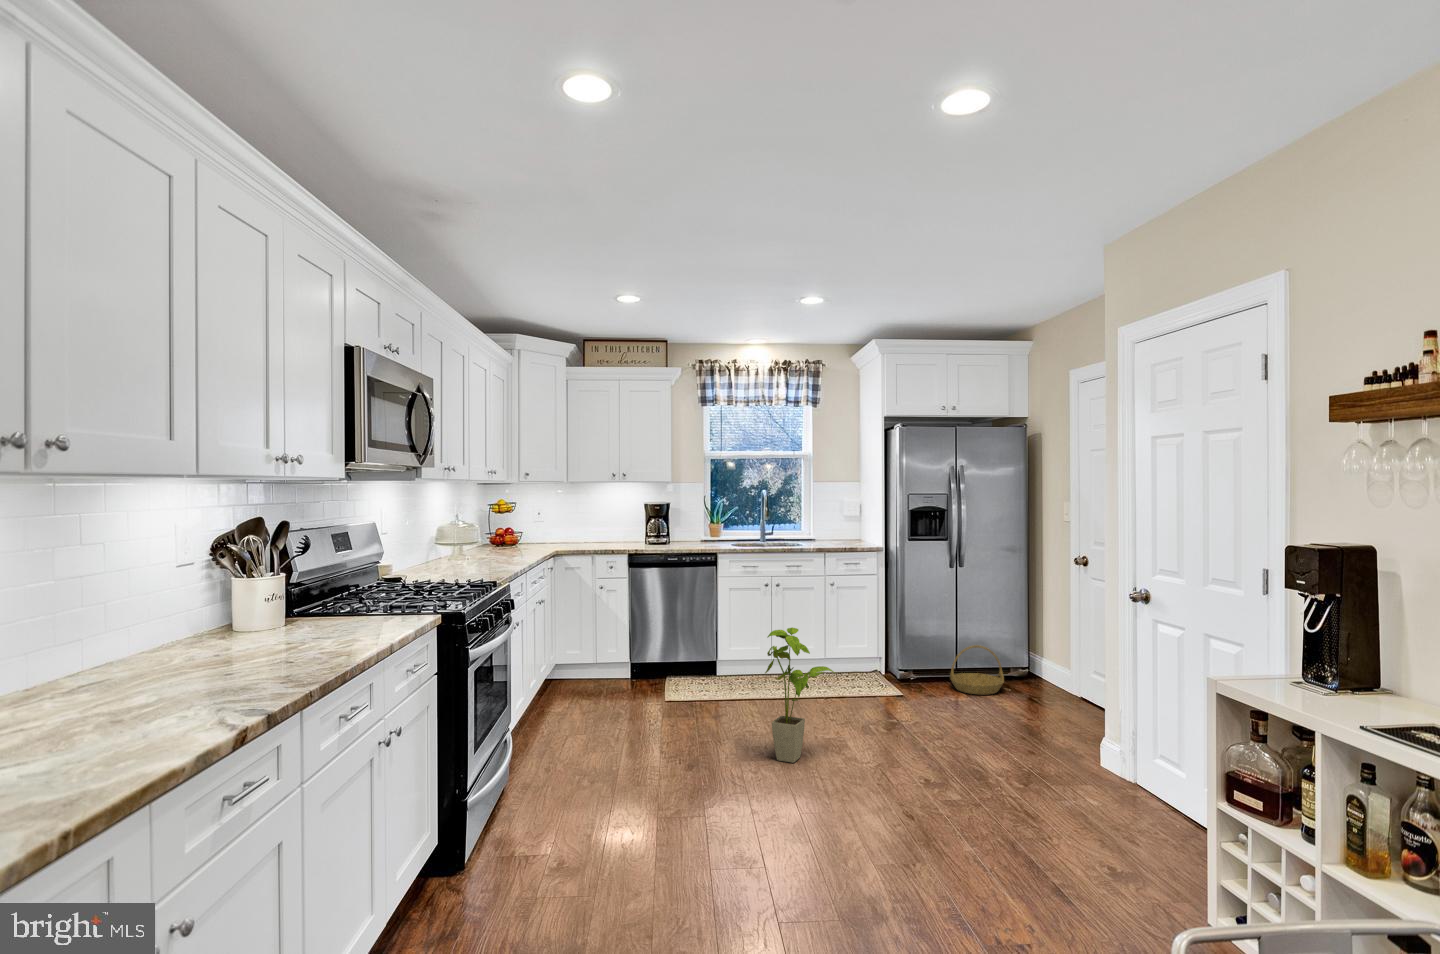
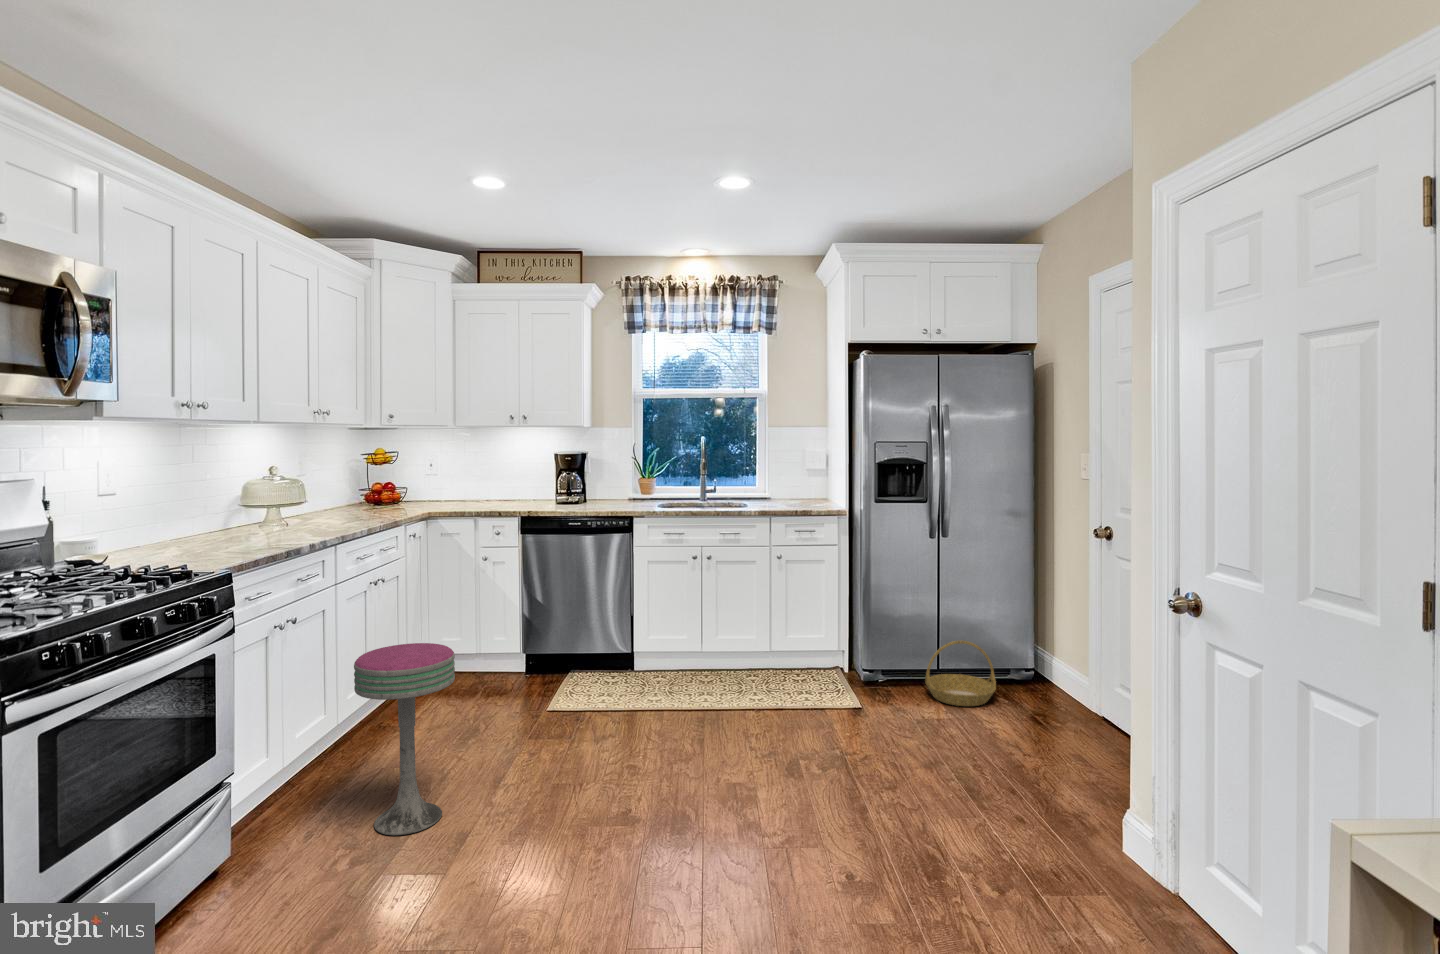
house plant: present [765,627,835,763] -> none [623,633,728,829]
bar stool: none [580,639,645,770] -> present [354,643,455,835]

